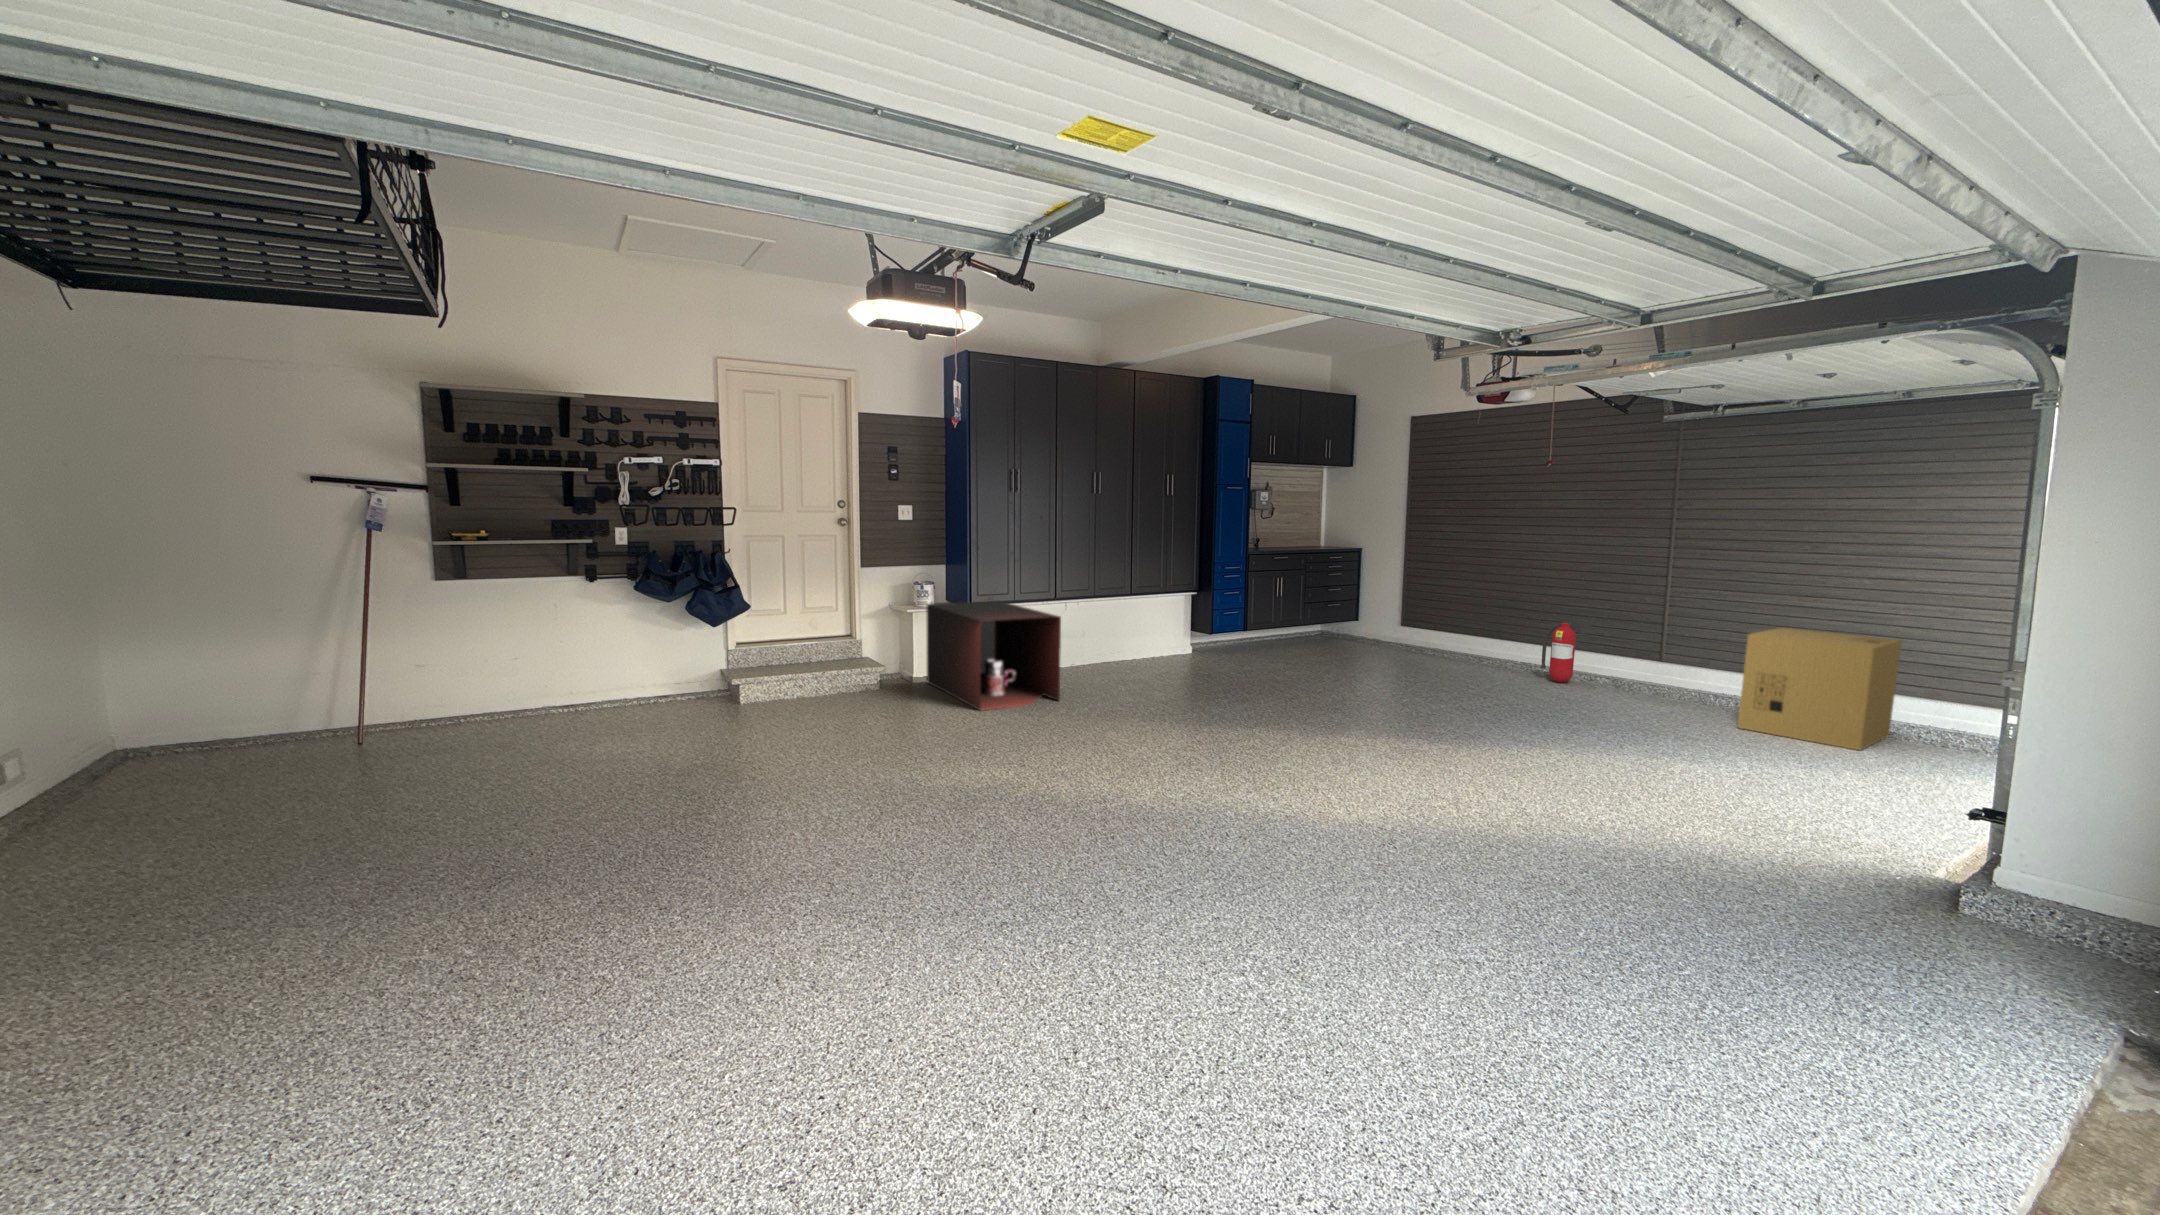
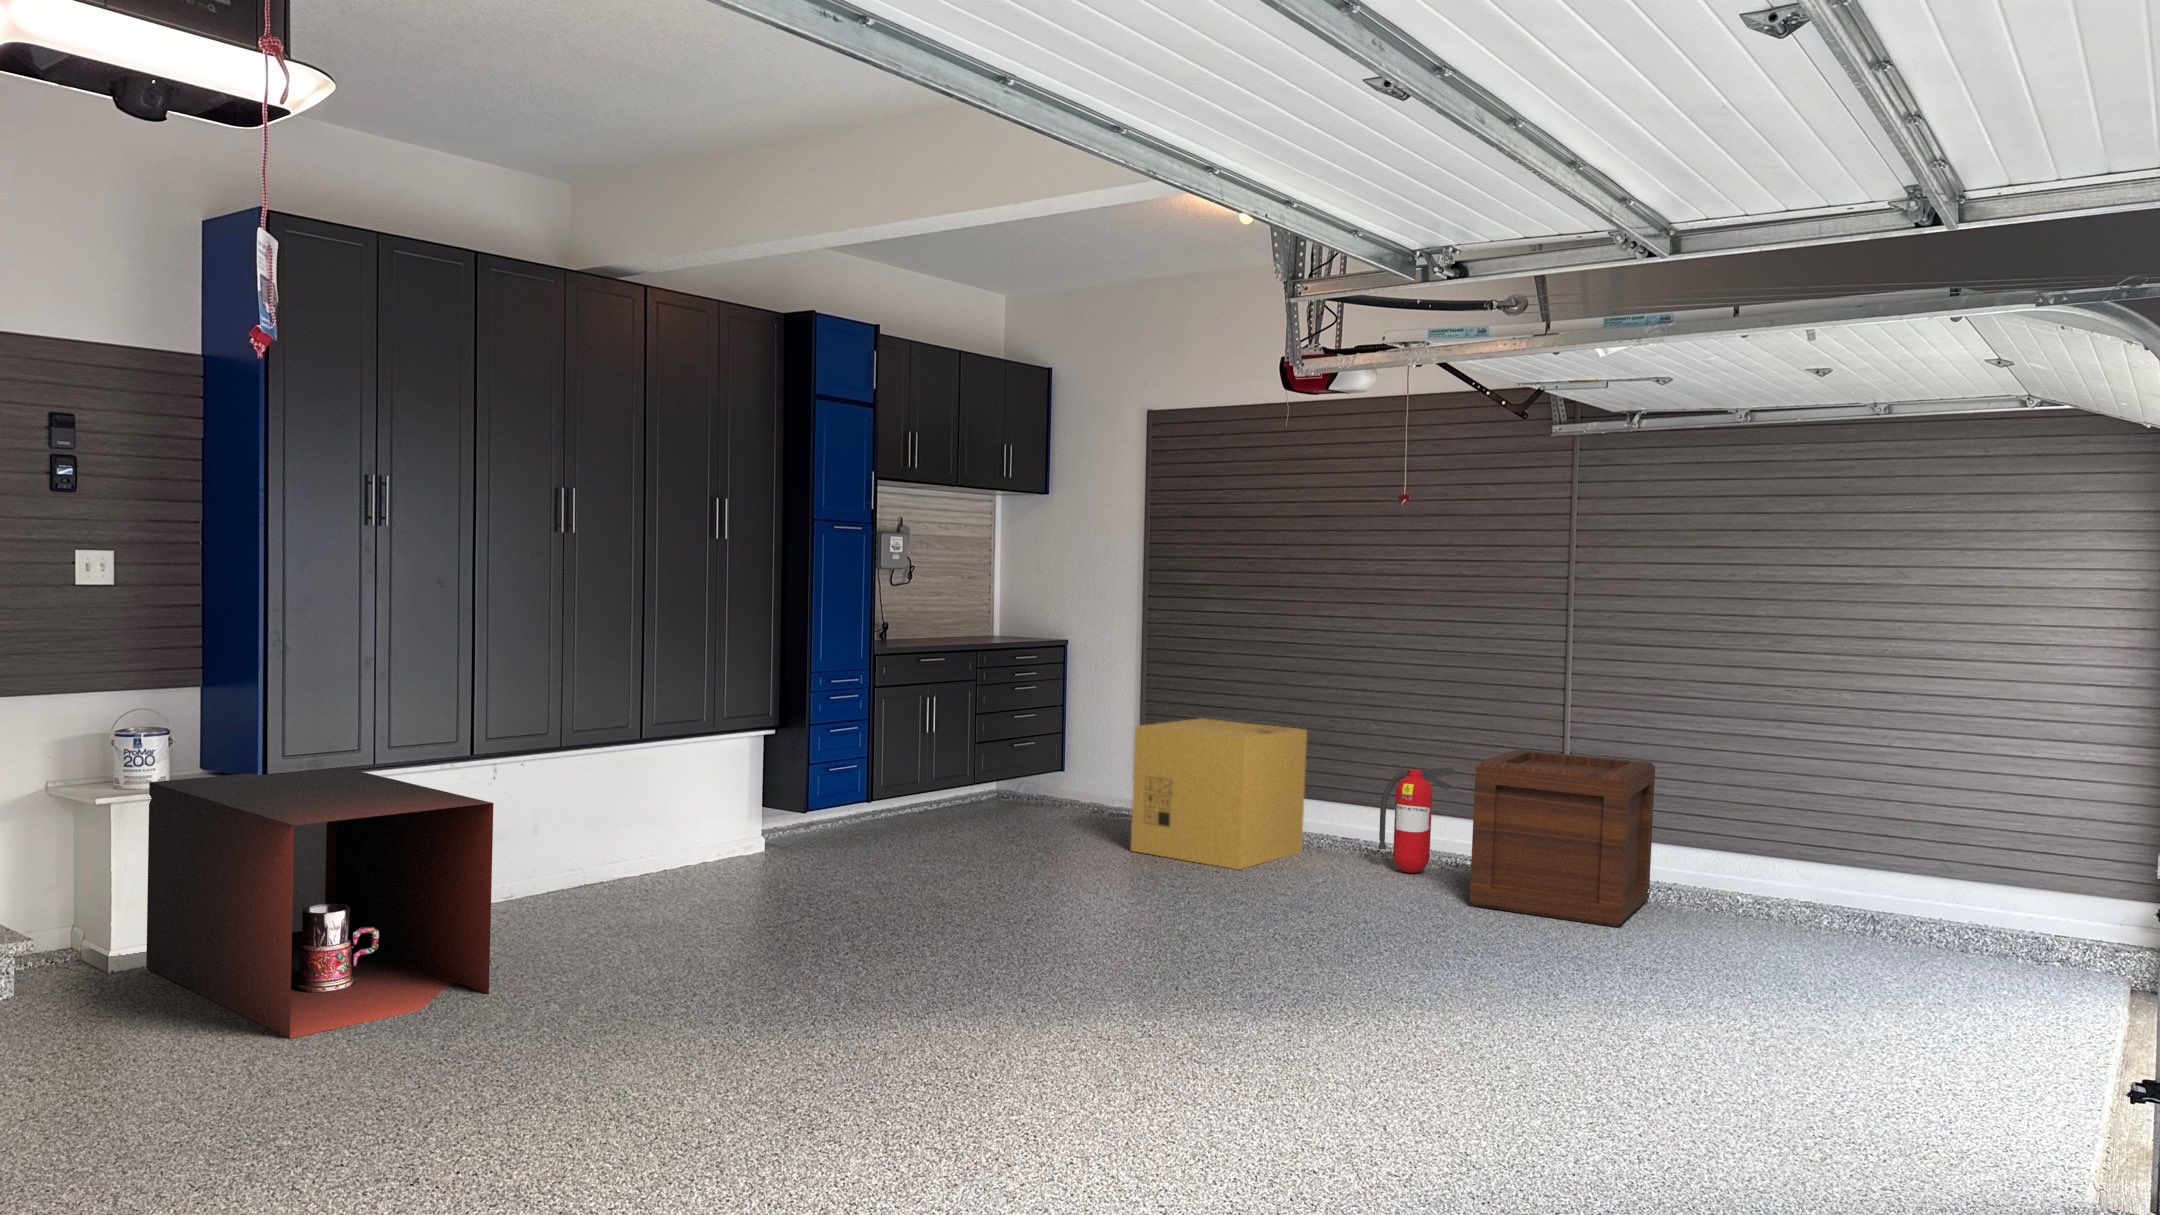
wooden crate: none [1588,613,1725,717] -> present [1470,750,1655,927]
cardboard box: present [1738,628,1902,750] -> present [1131,718,1307,870]

